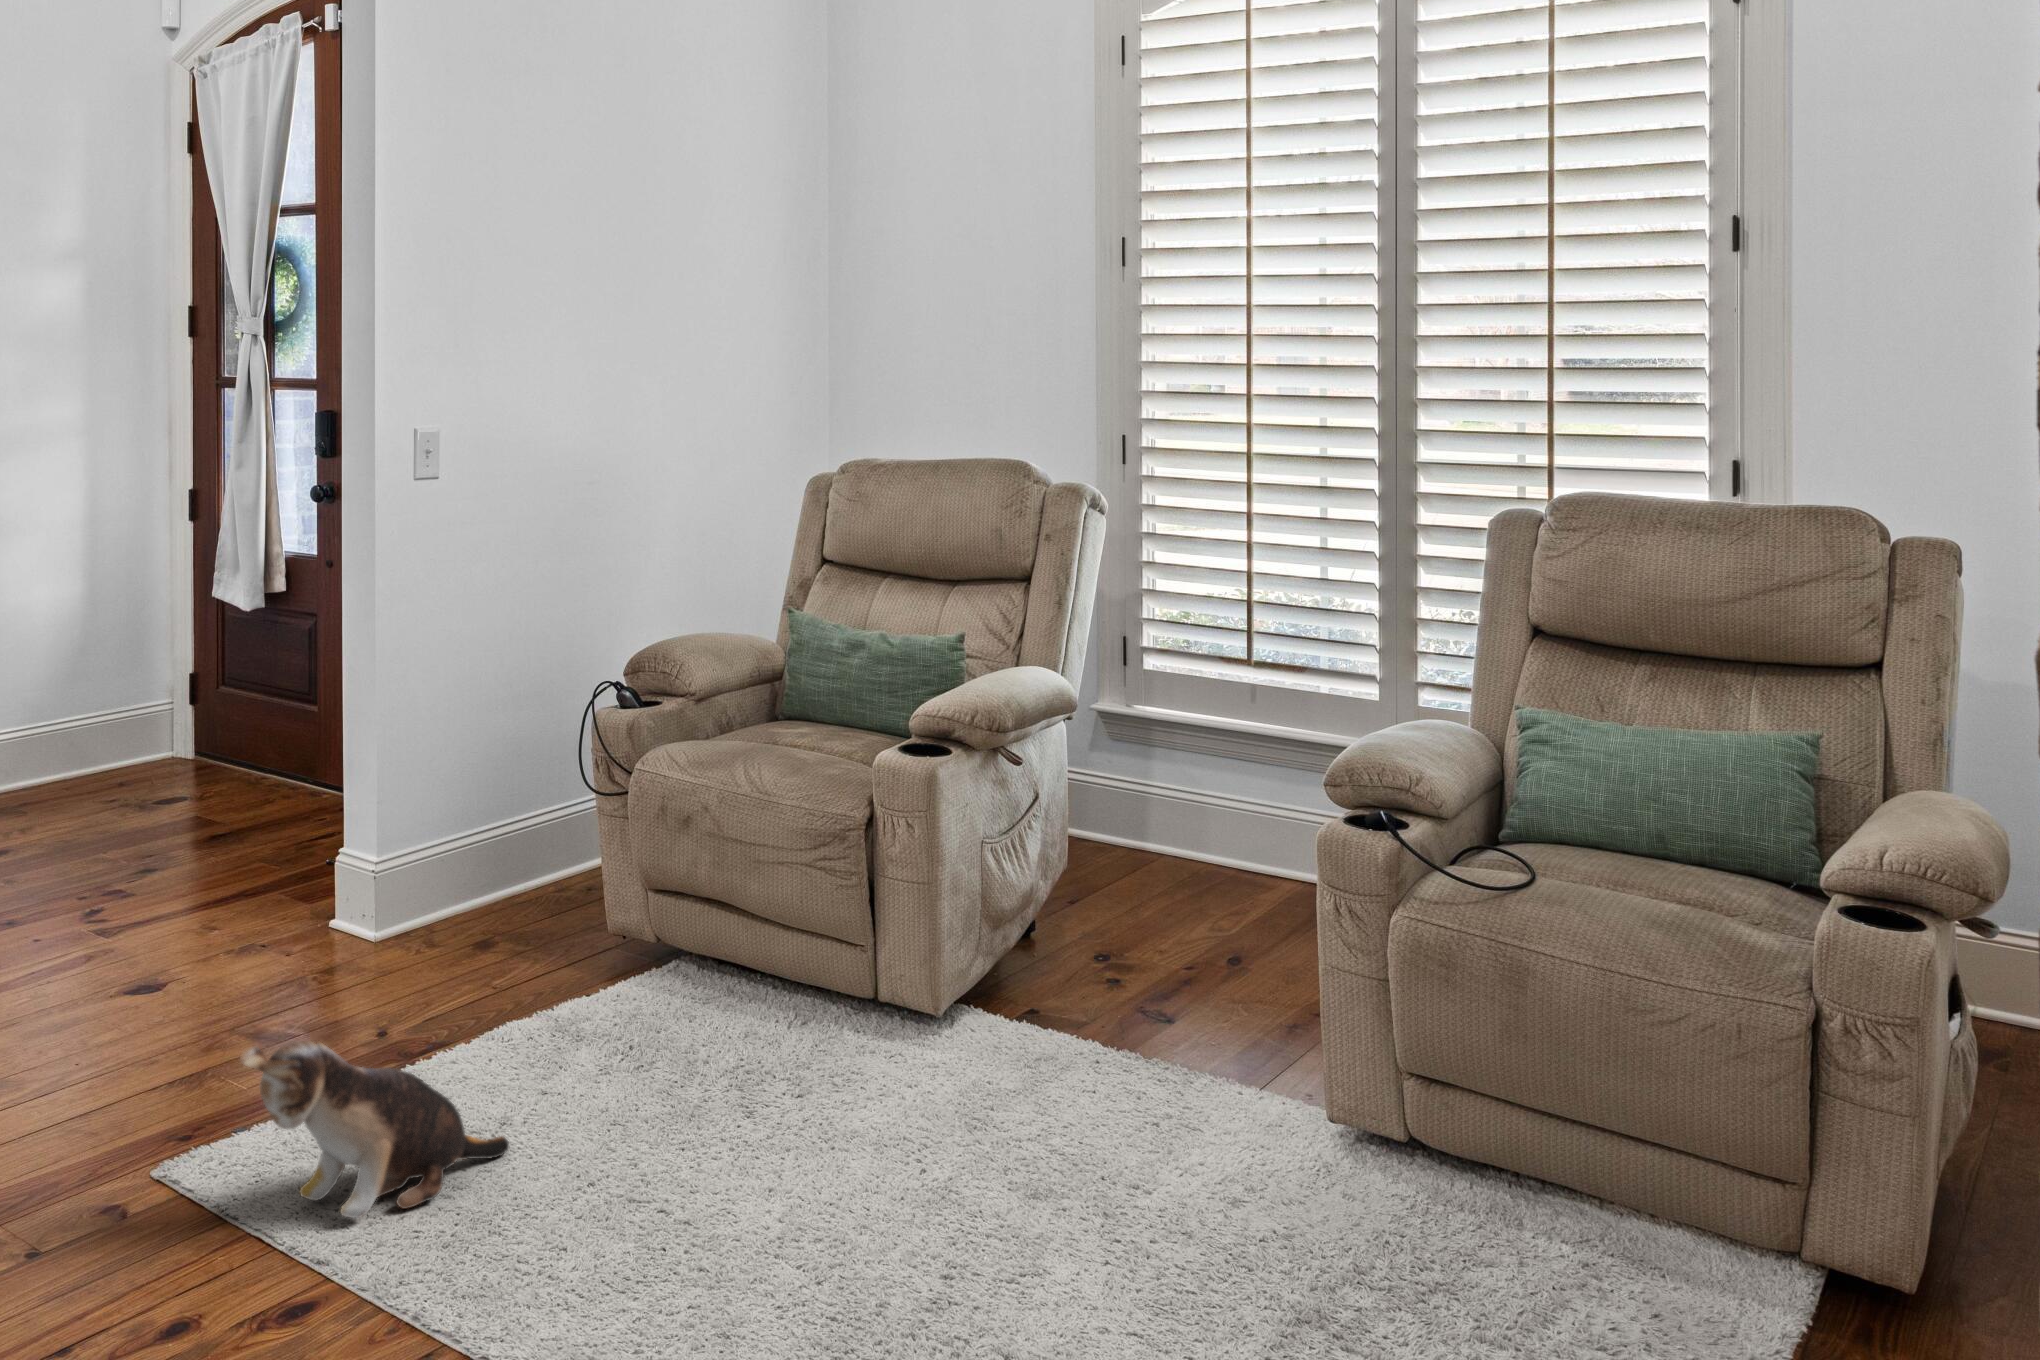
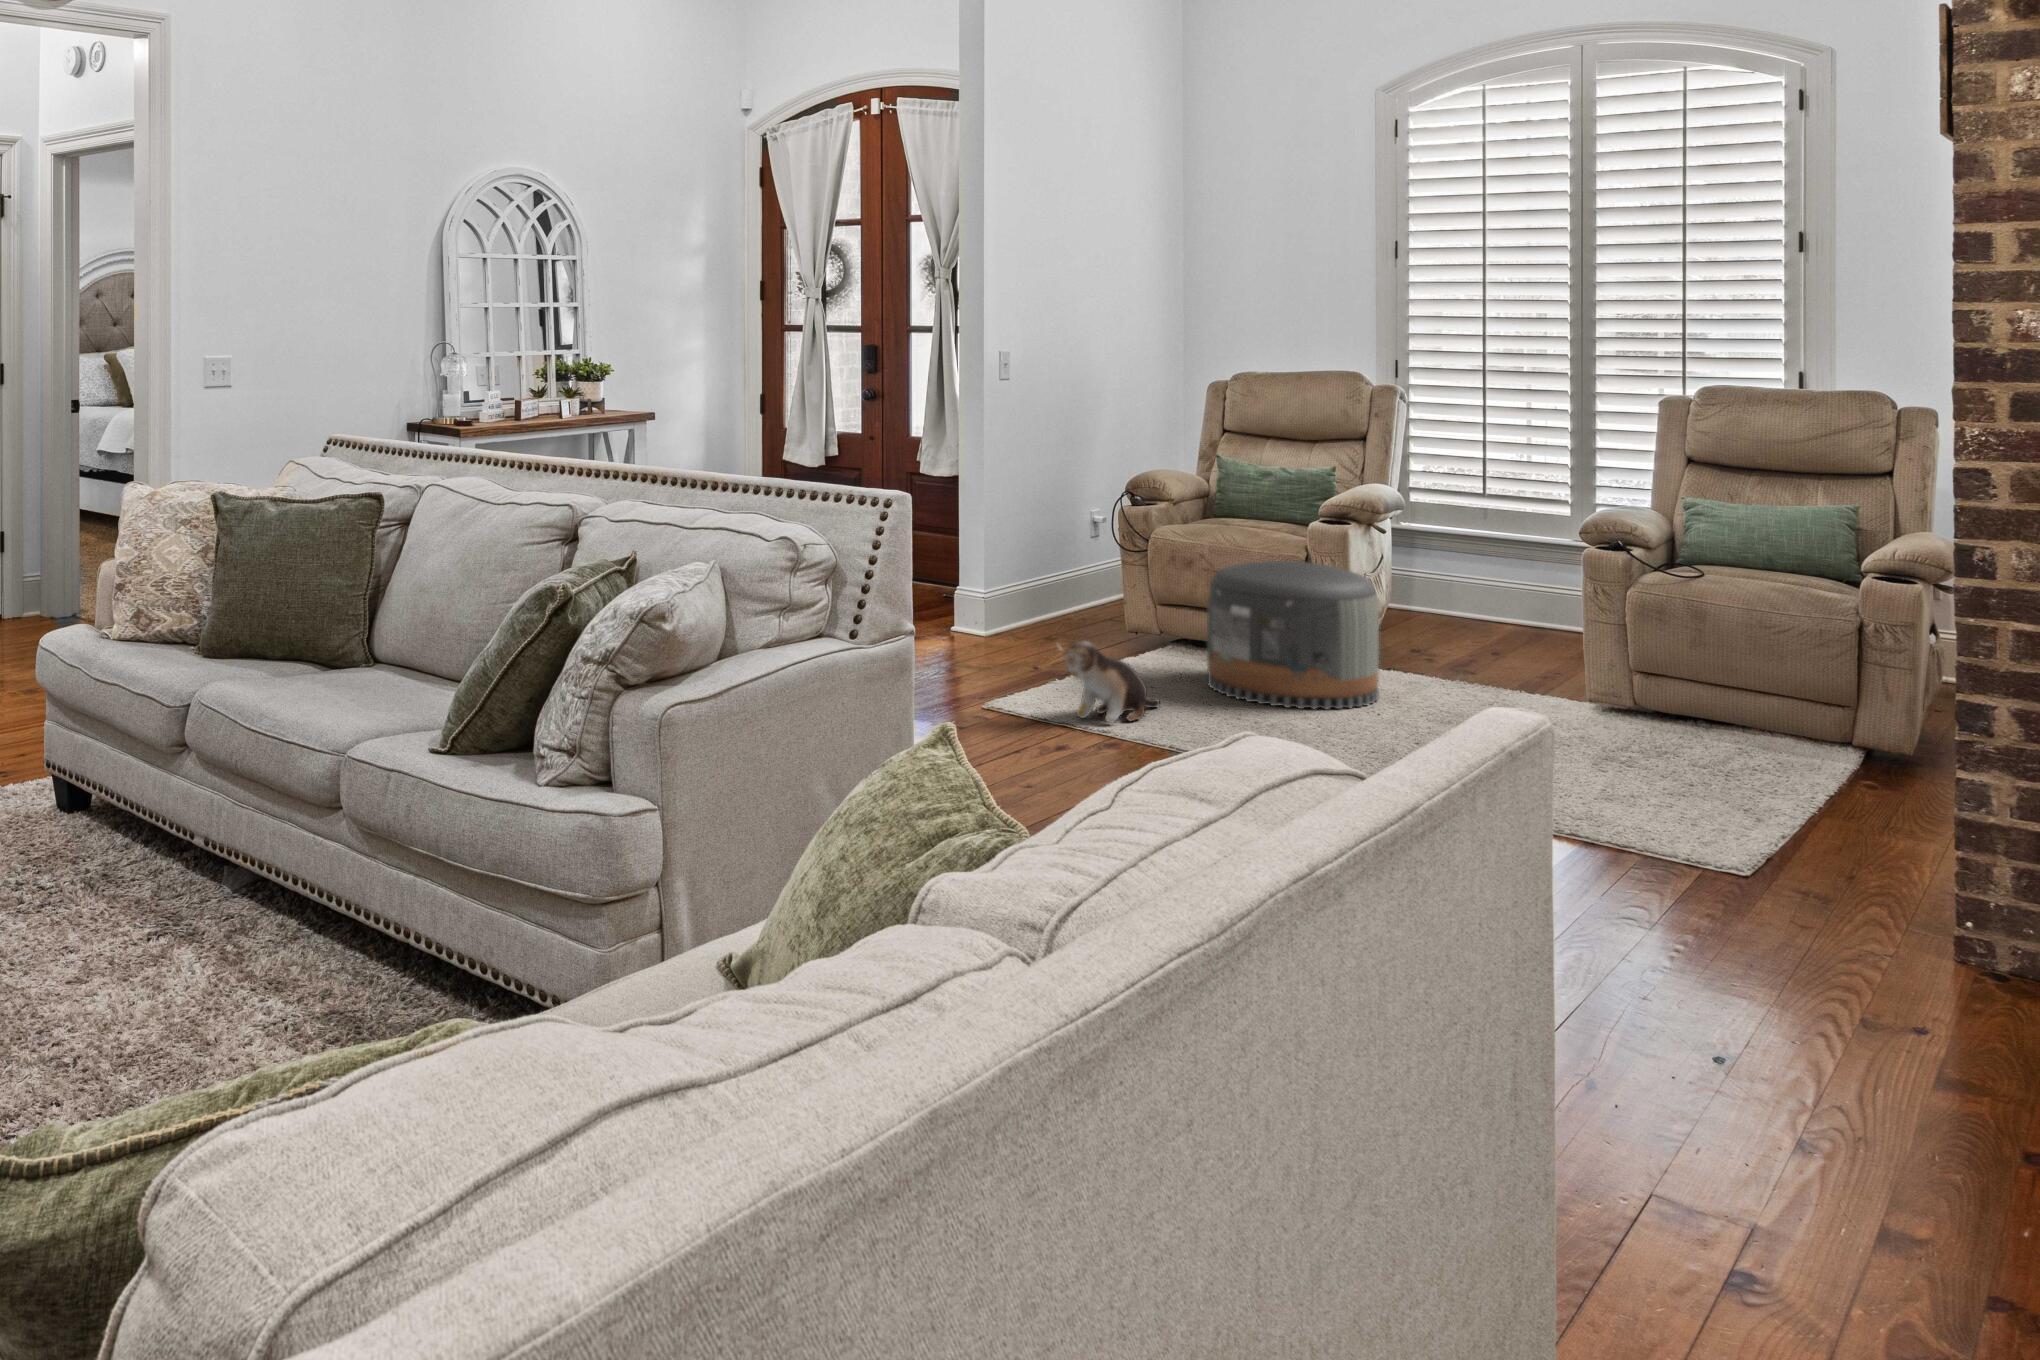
pouf: none [655,828,960,1153] -> present [1207,561,1379,709]

